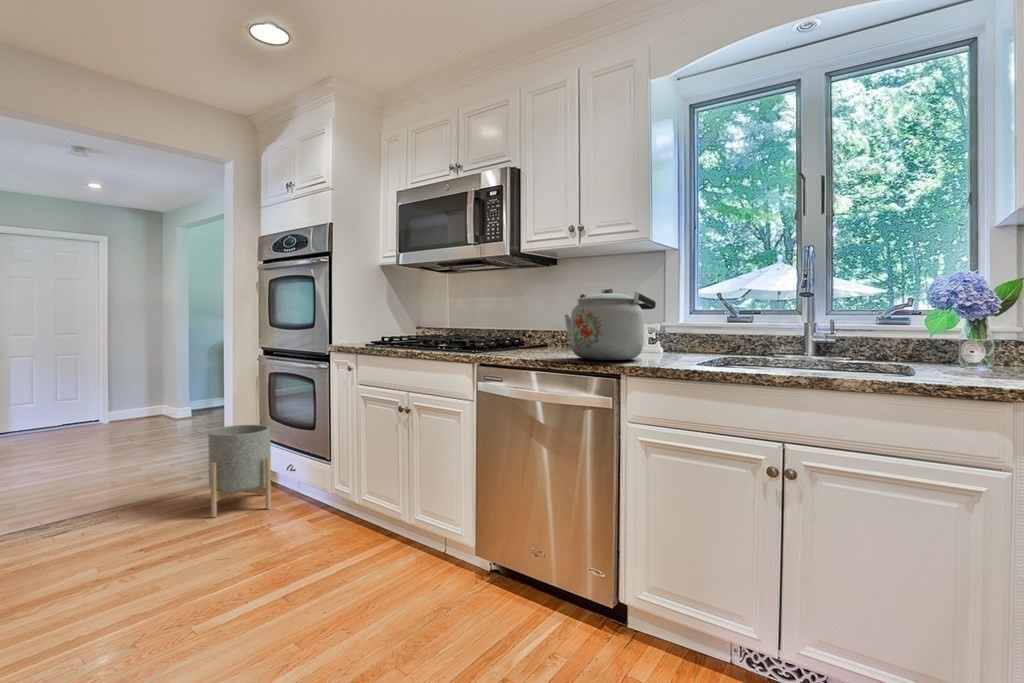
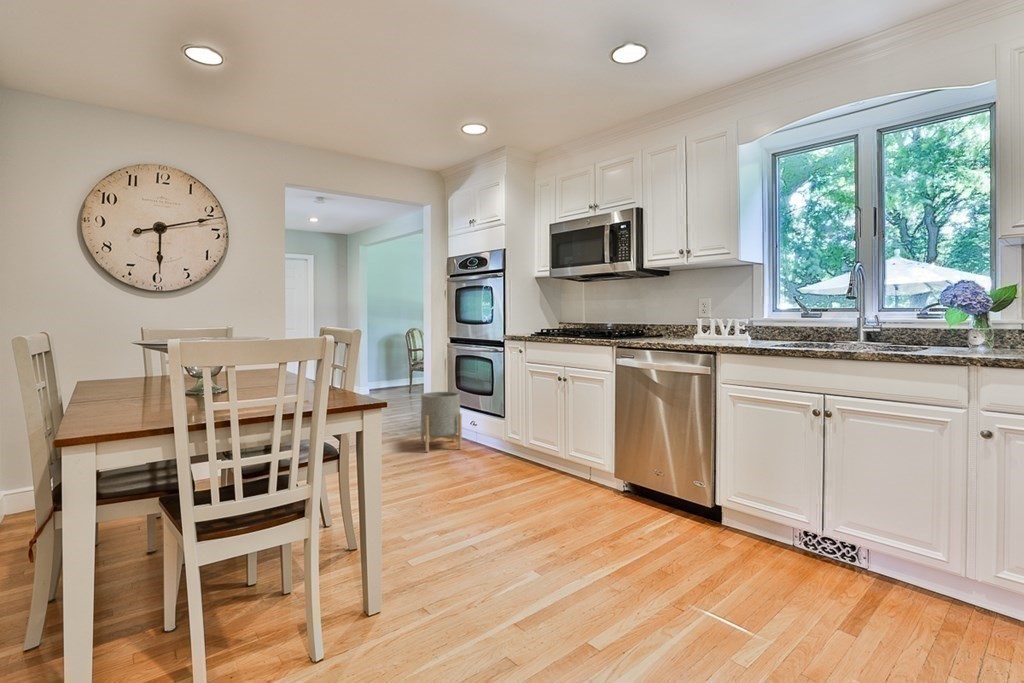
kettle: present [564,288,656,360] -> none [677,295,743,344]

